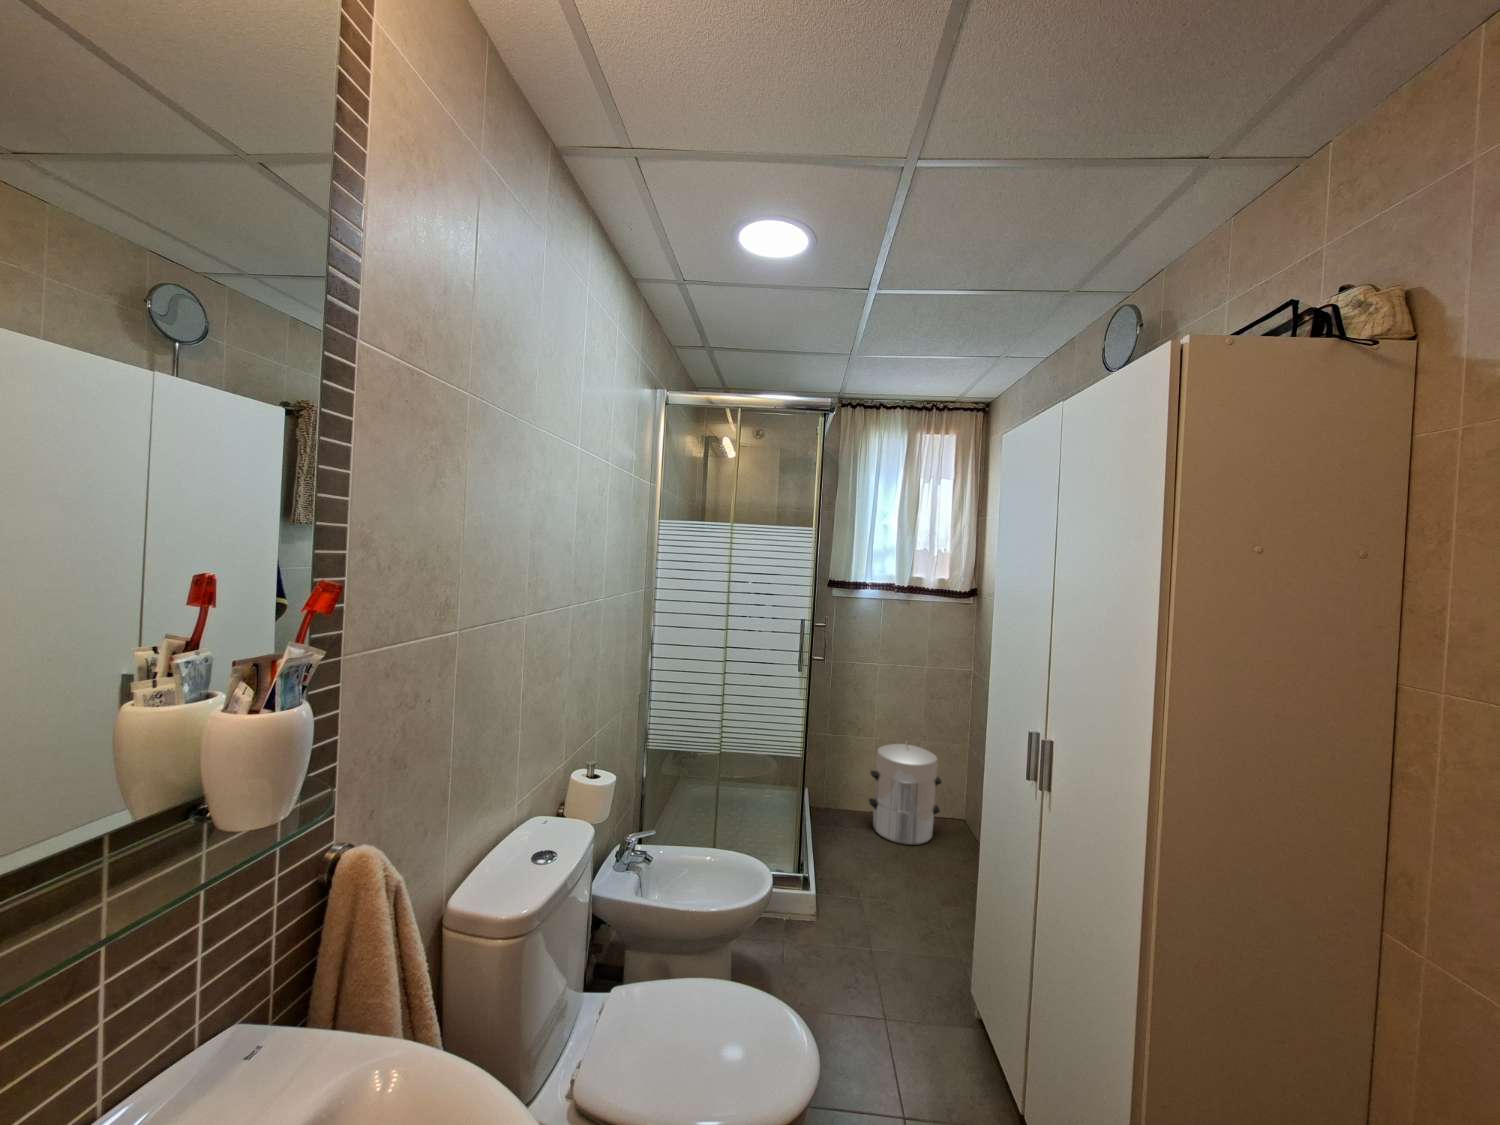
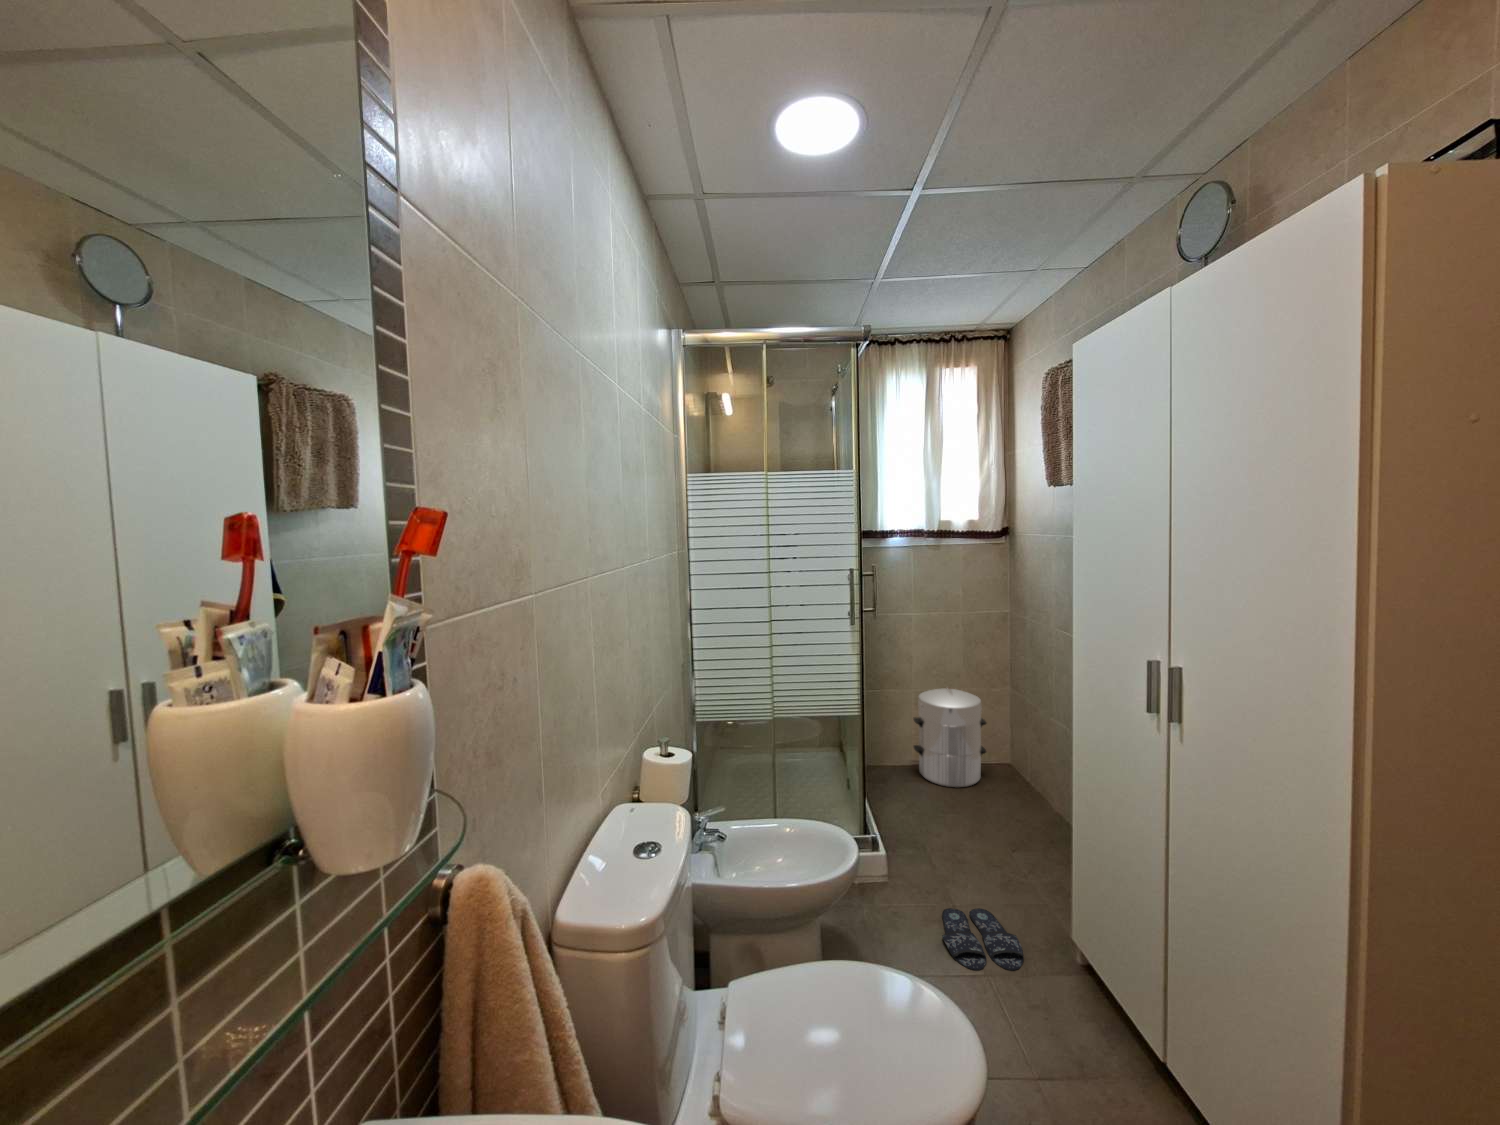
slippers: none [850,960,924,1026] -> present [942,908,1024,971]

